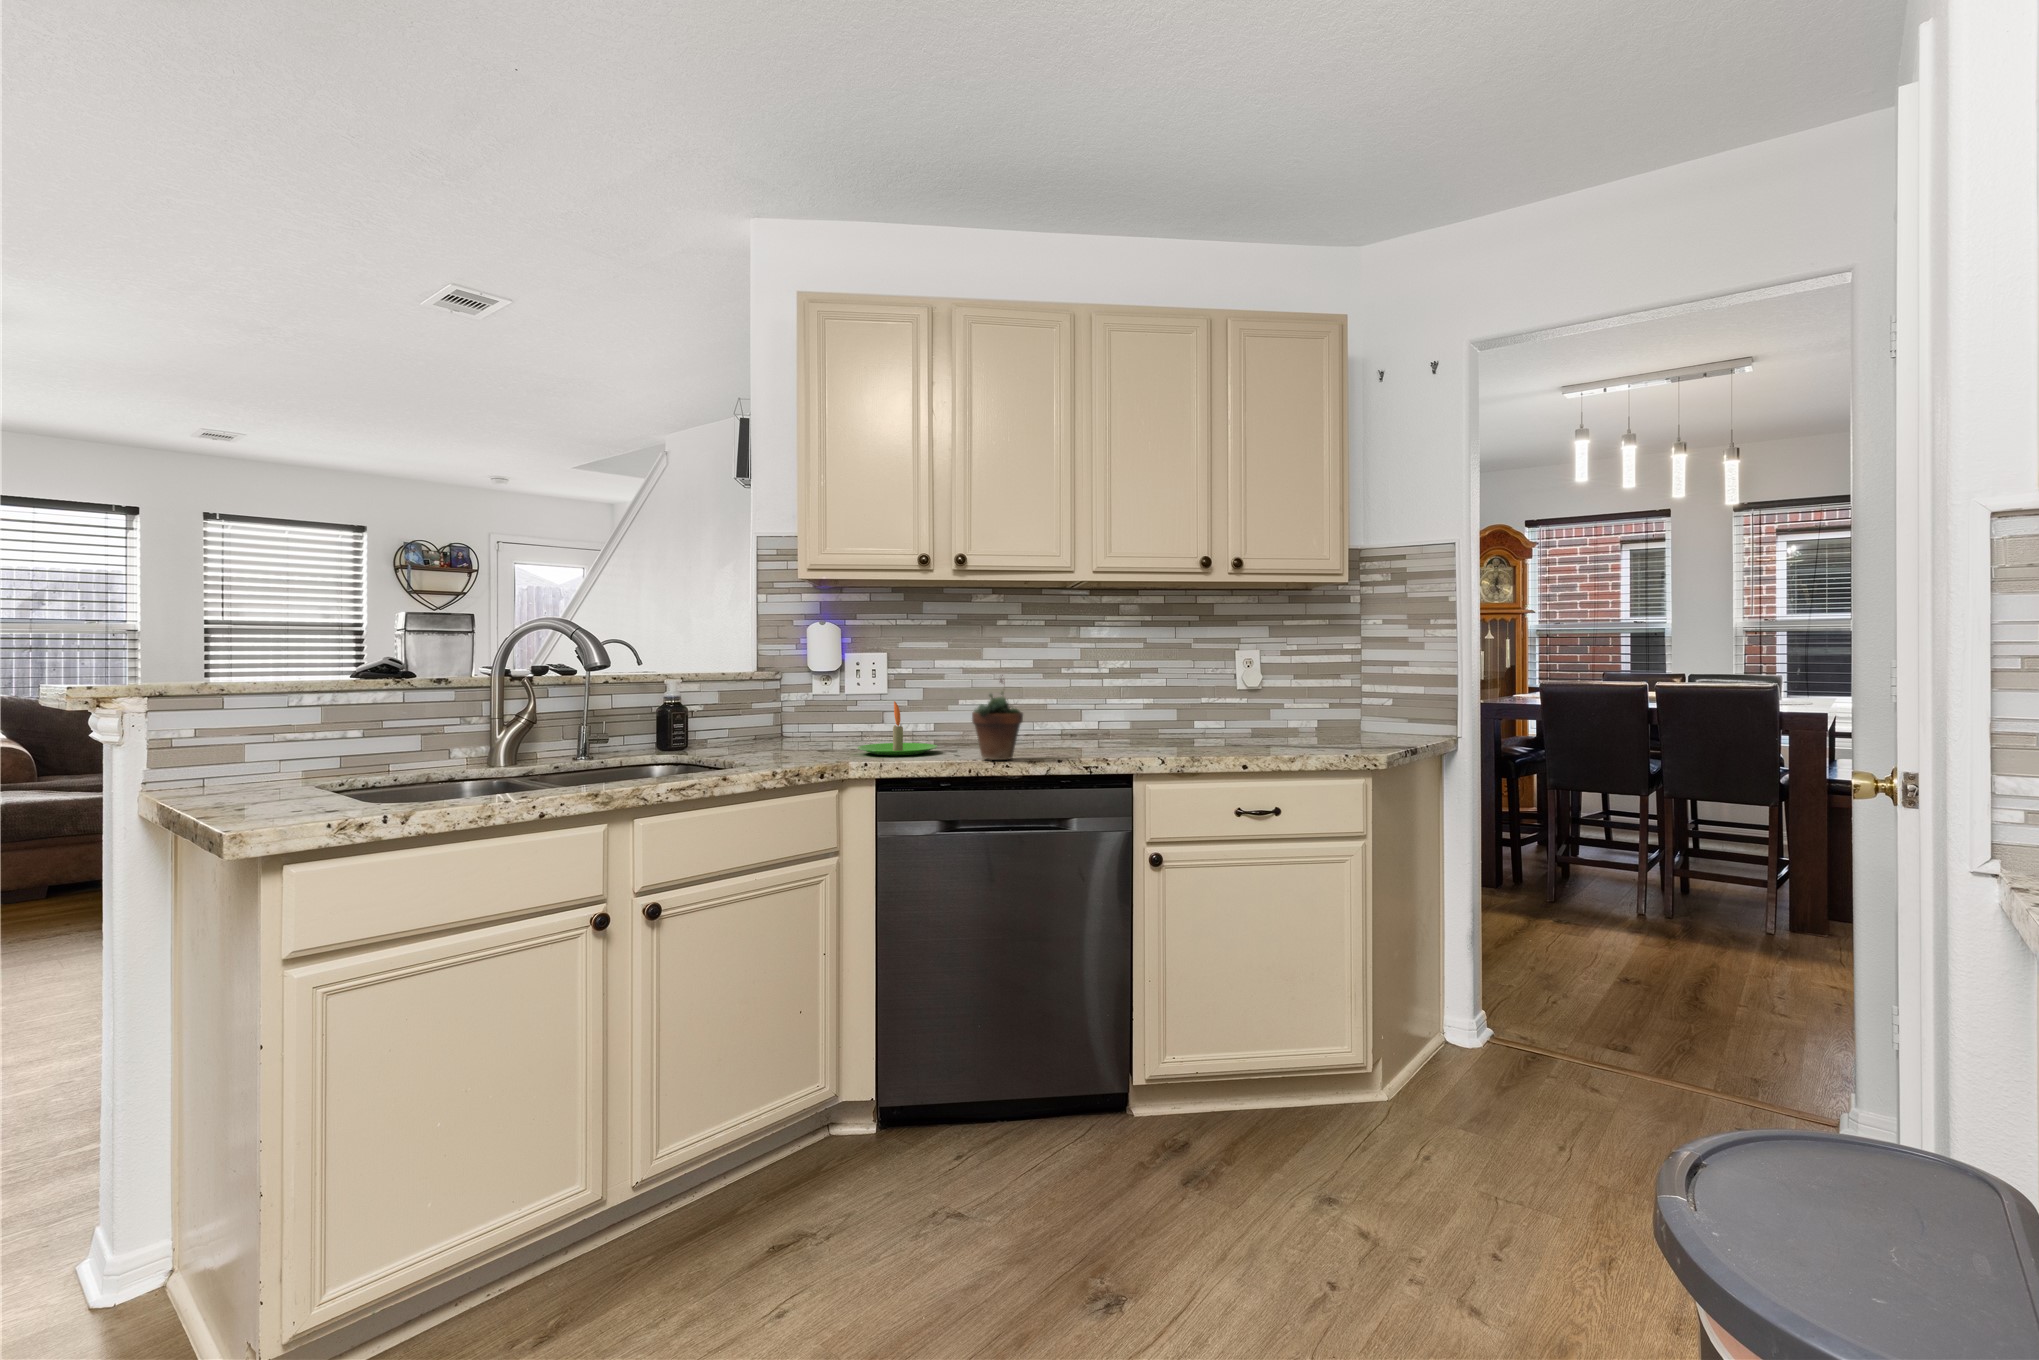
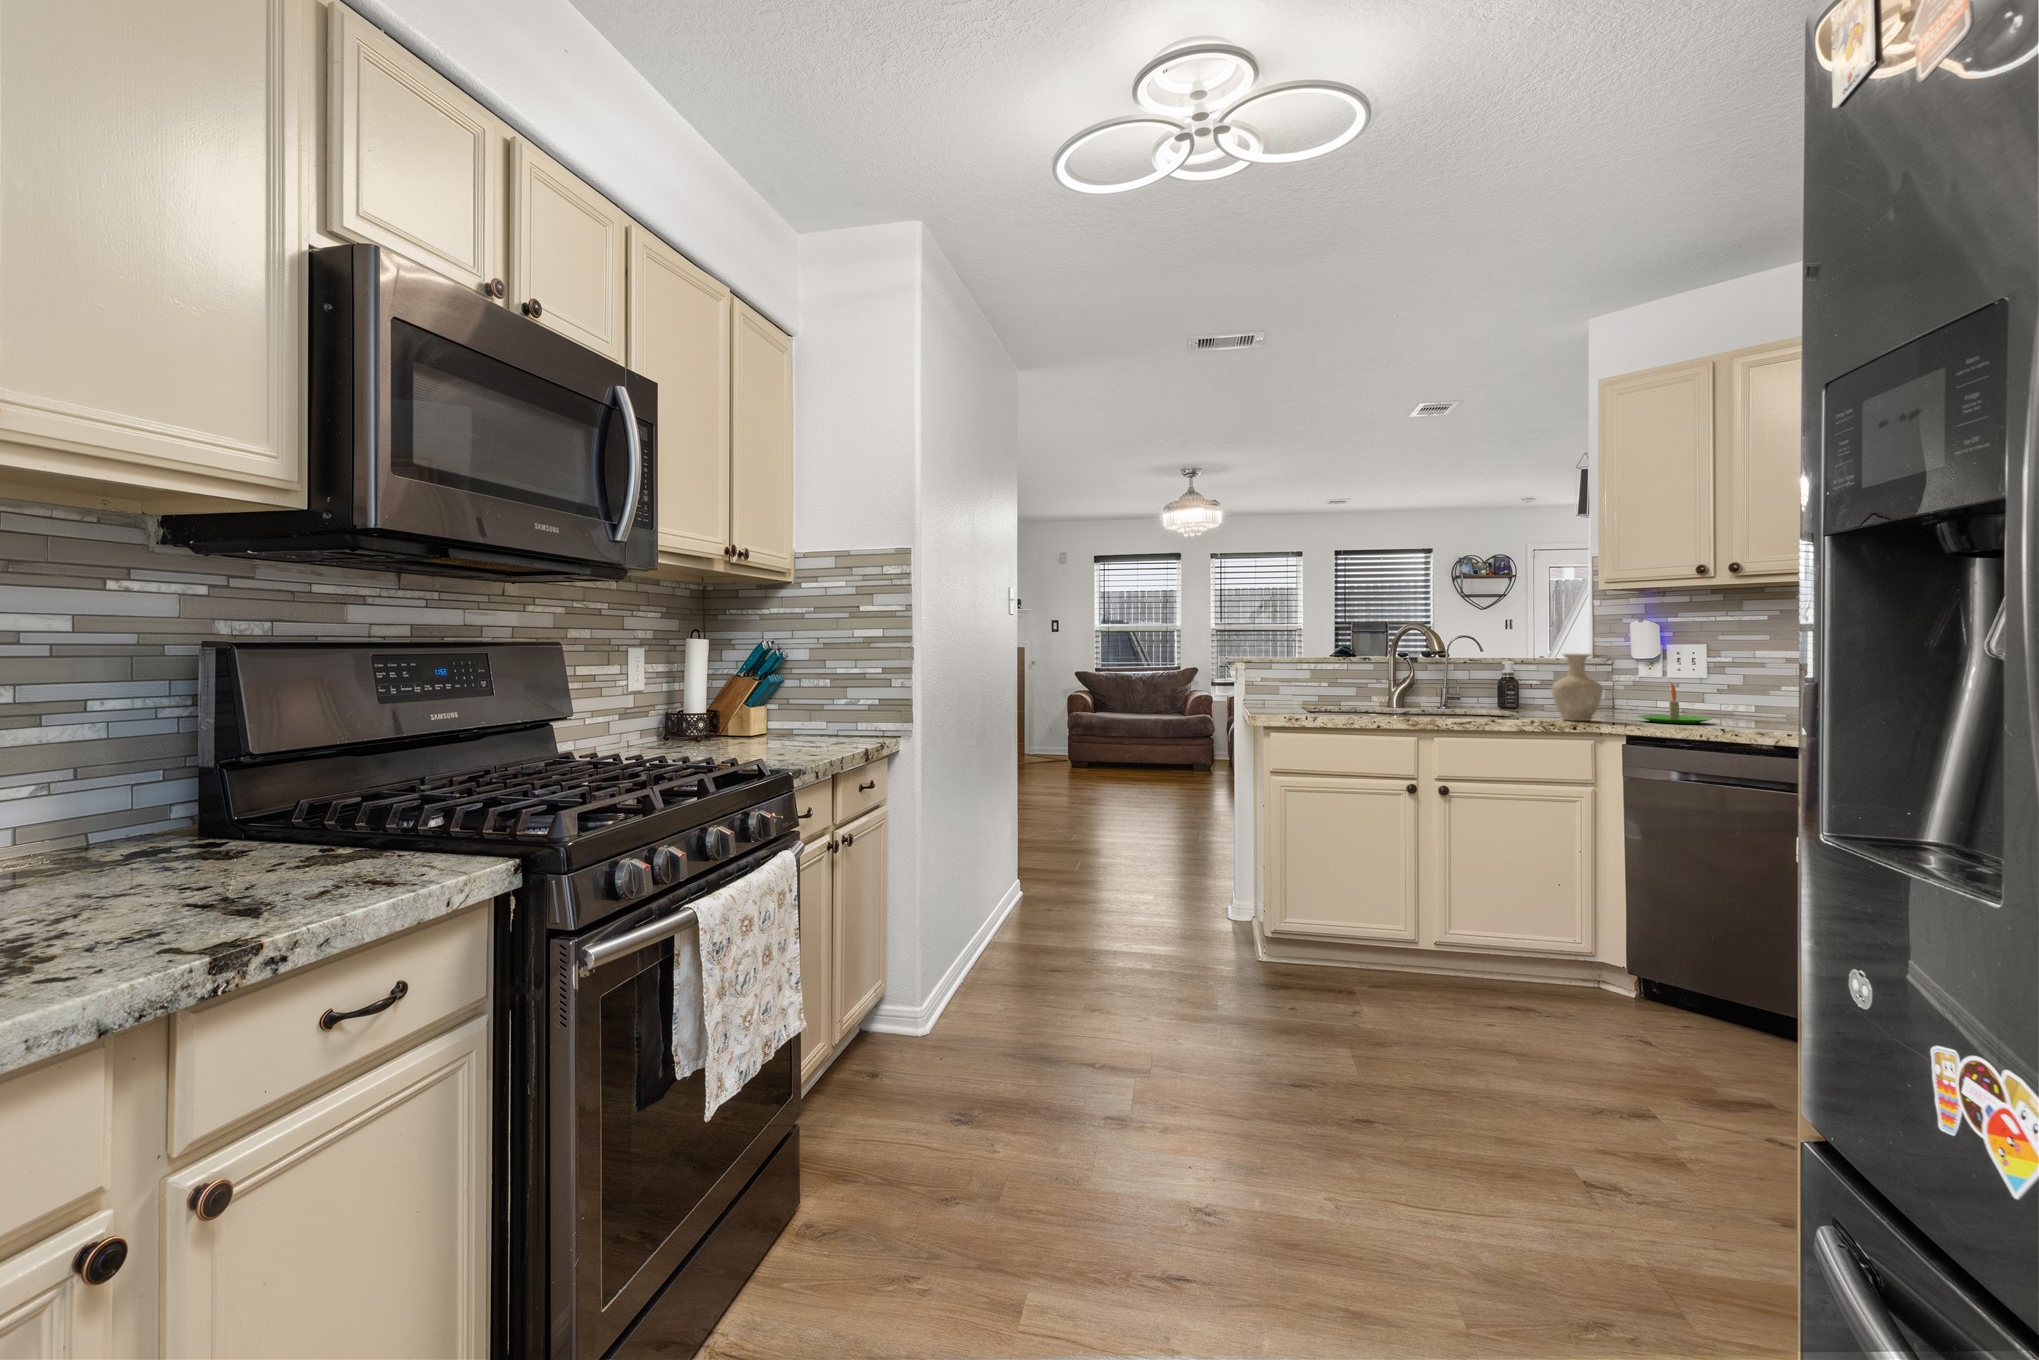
vase: none [772,666,837,765] -> present [1551,654,1603,721]
succulent plant: present [972,675,1023,760] -> none [1709,662,1762,731]

